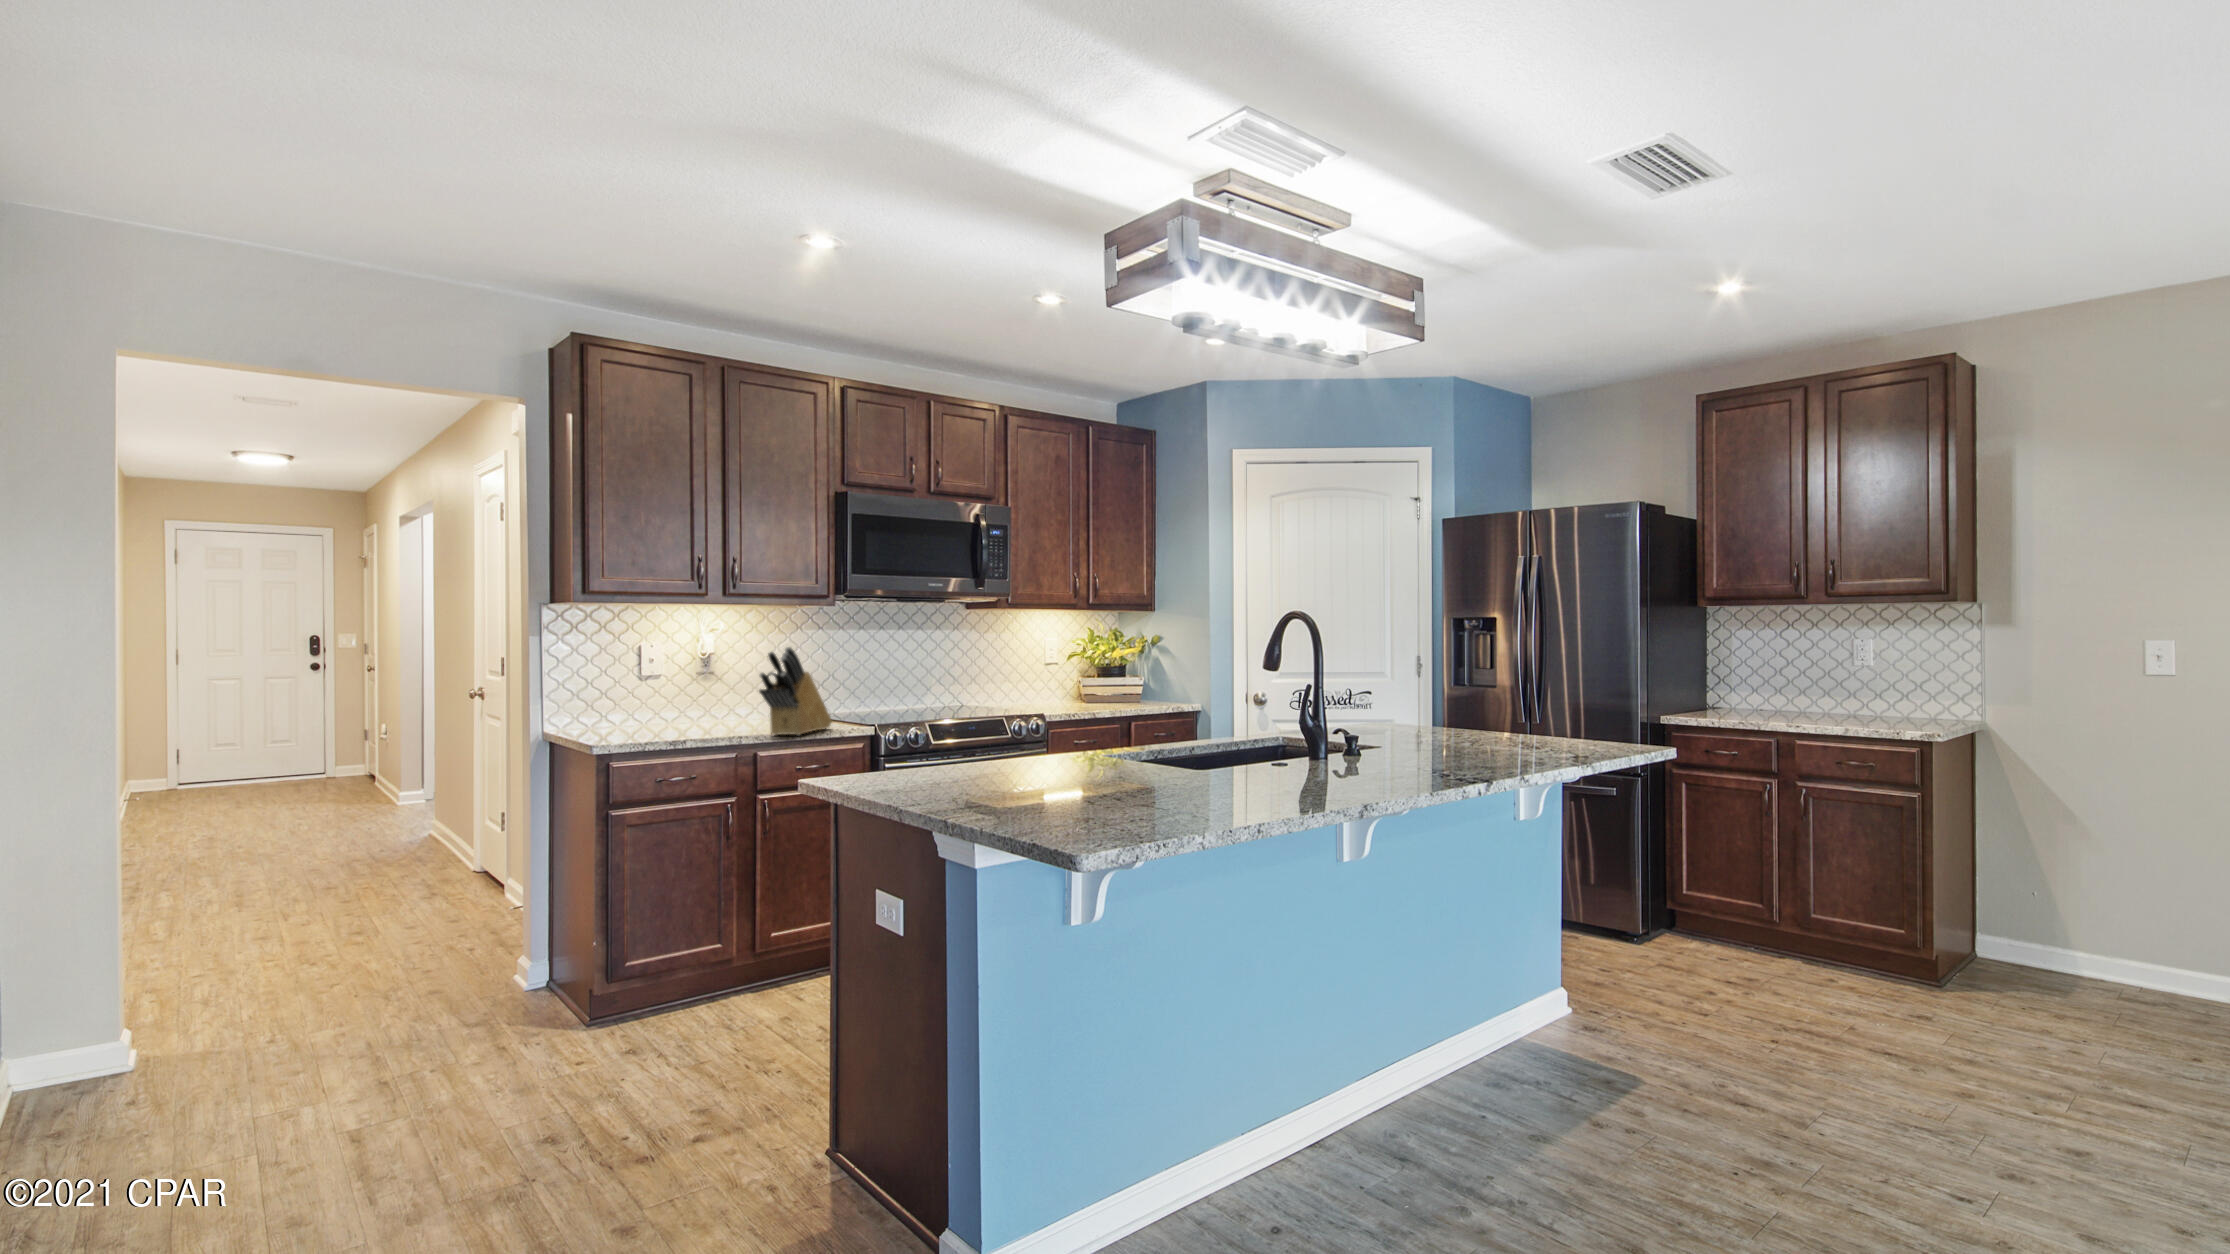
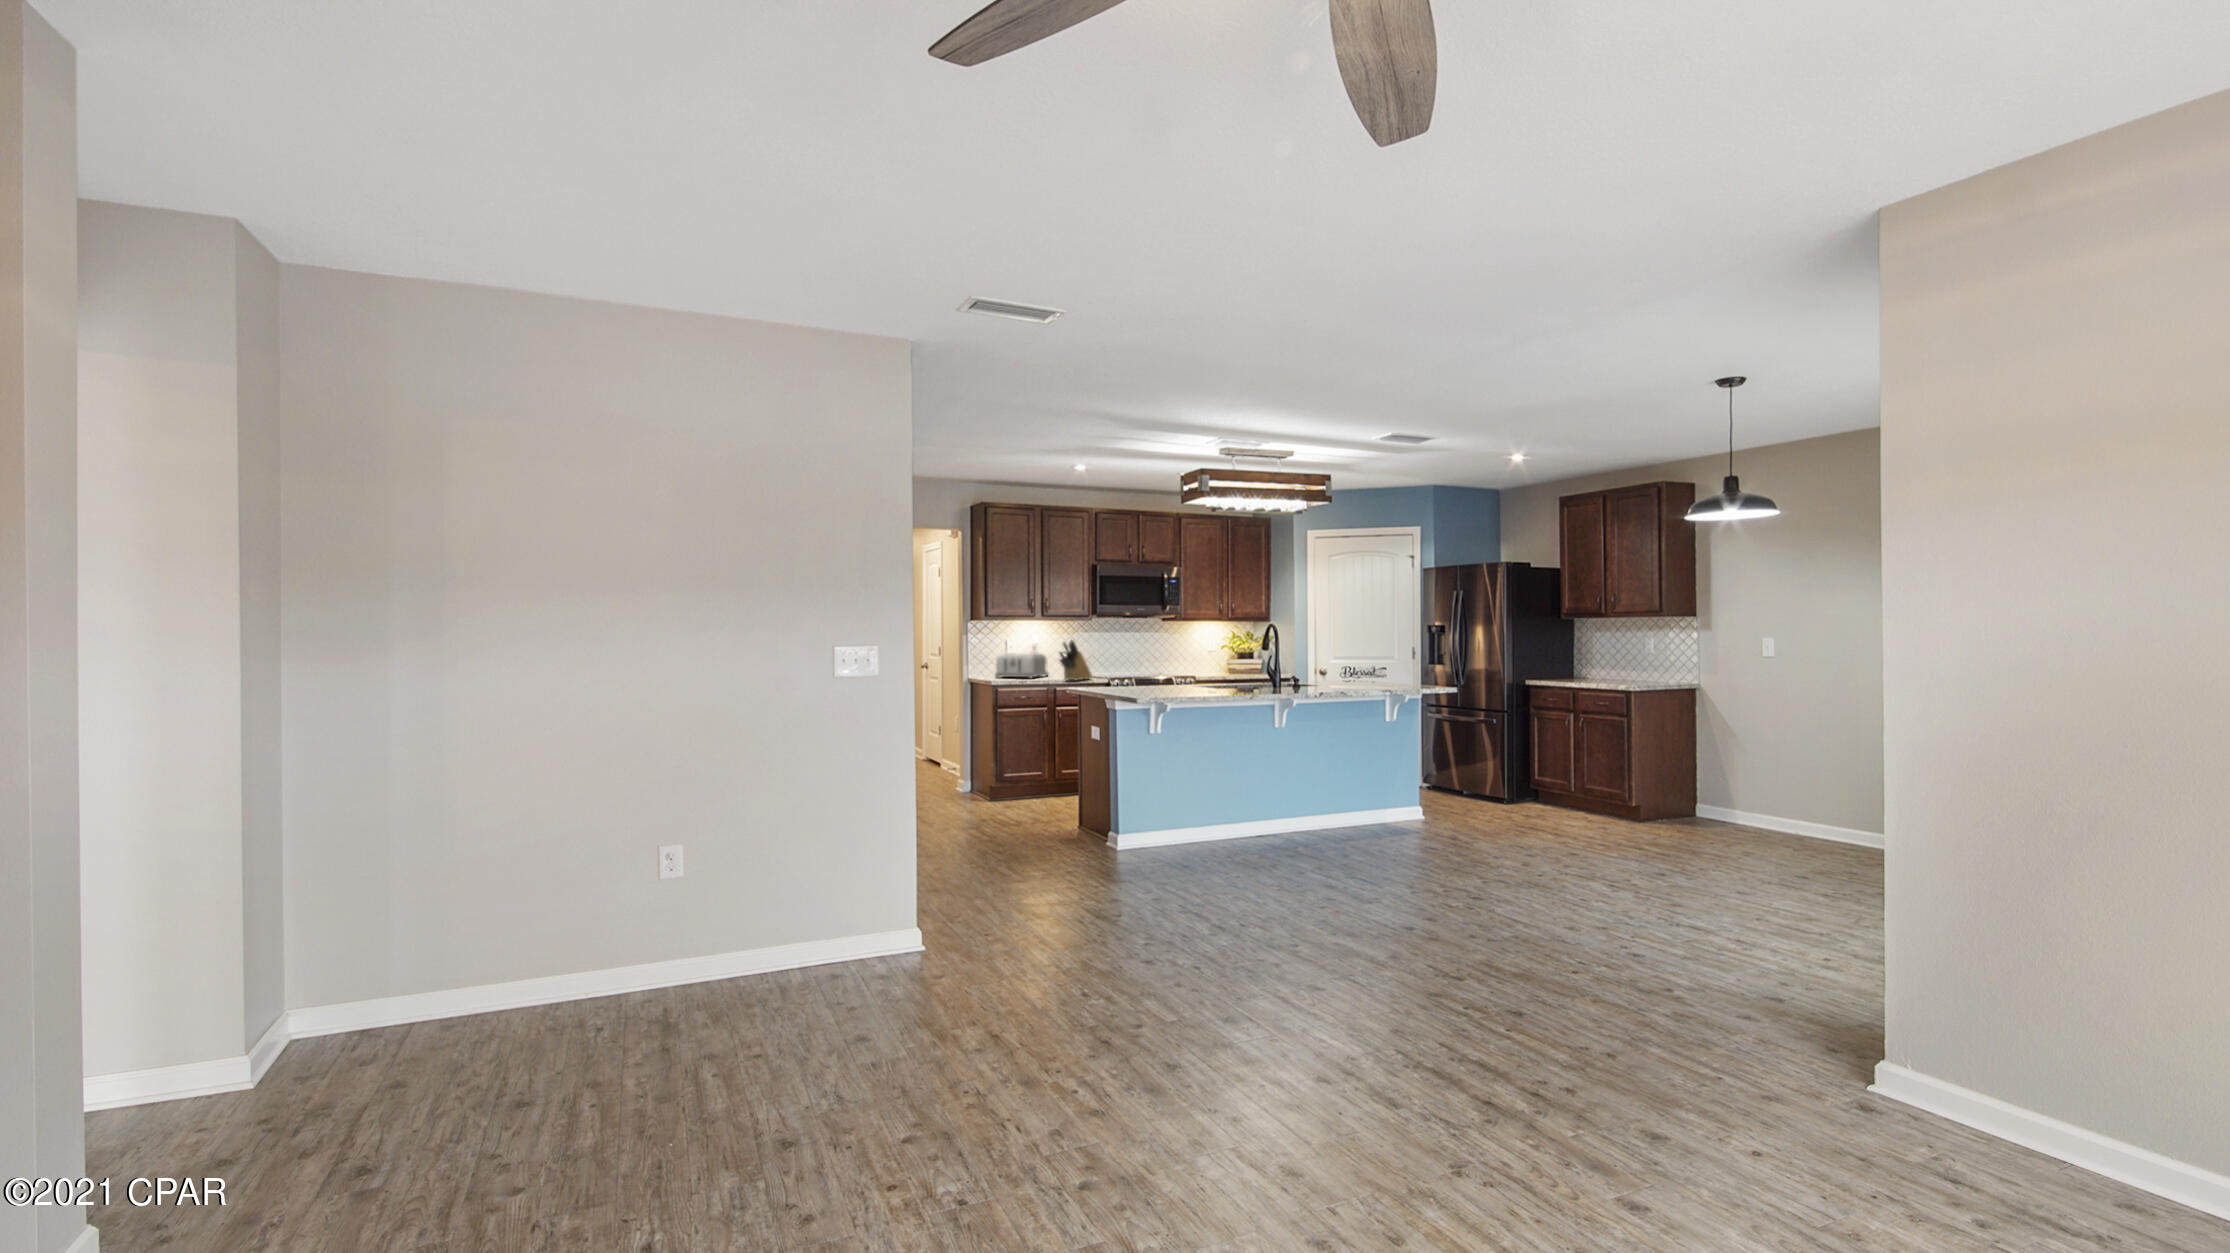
toaster: none [612,676,736,731] -> present [995,653,1048,678]

